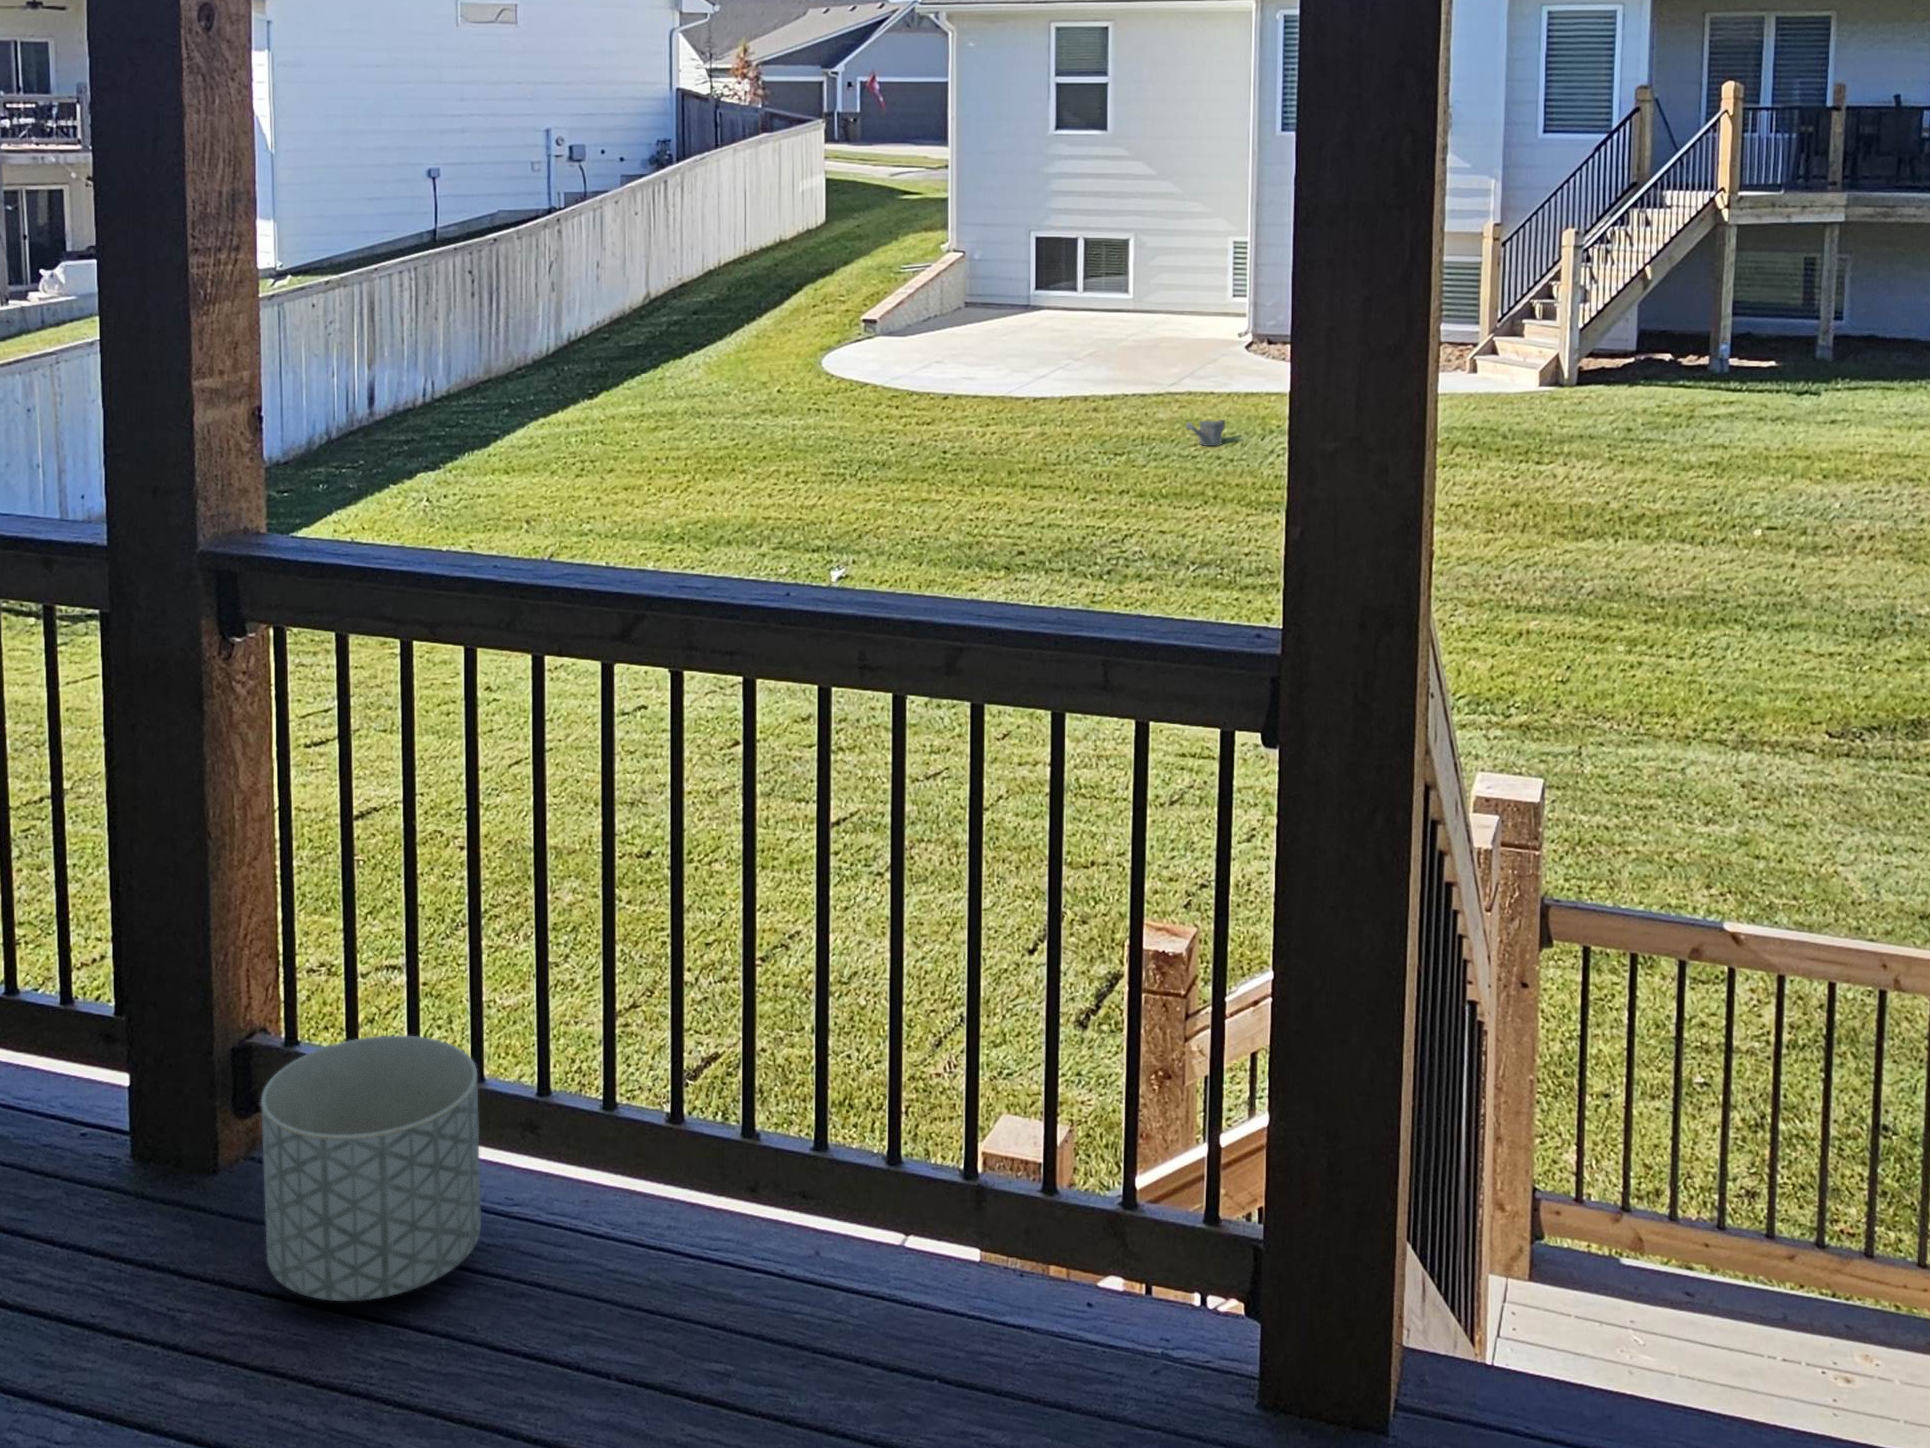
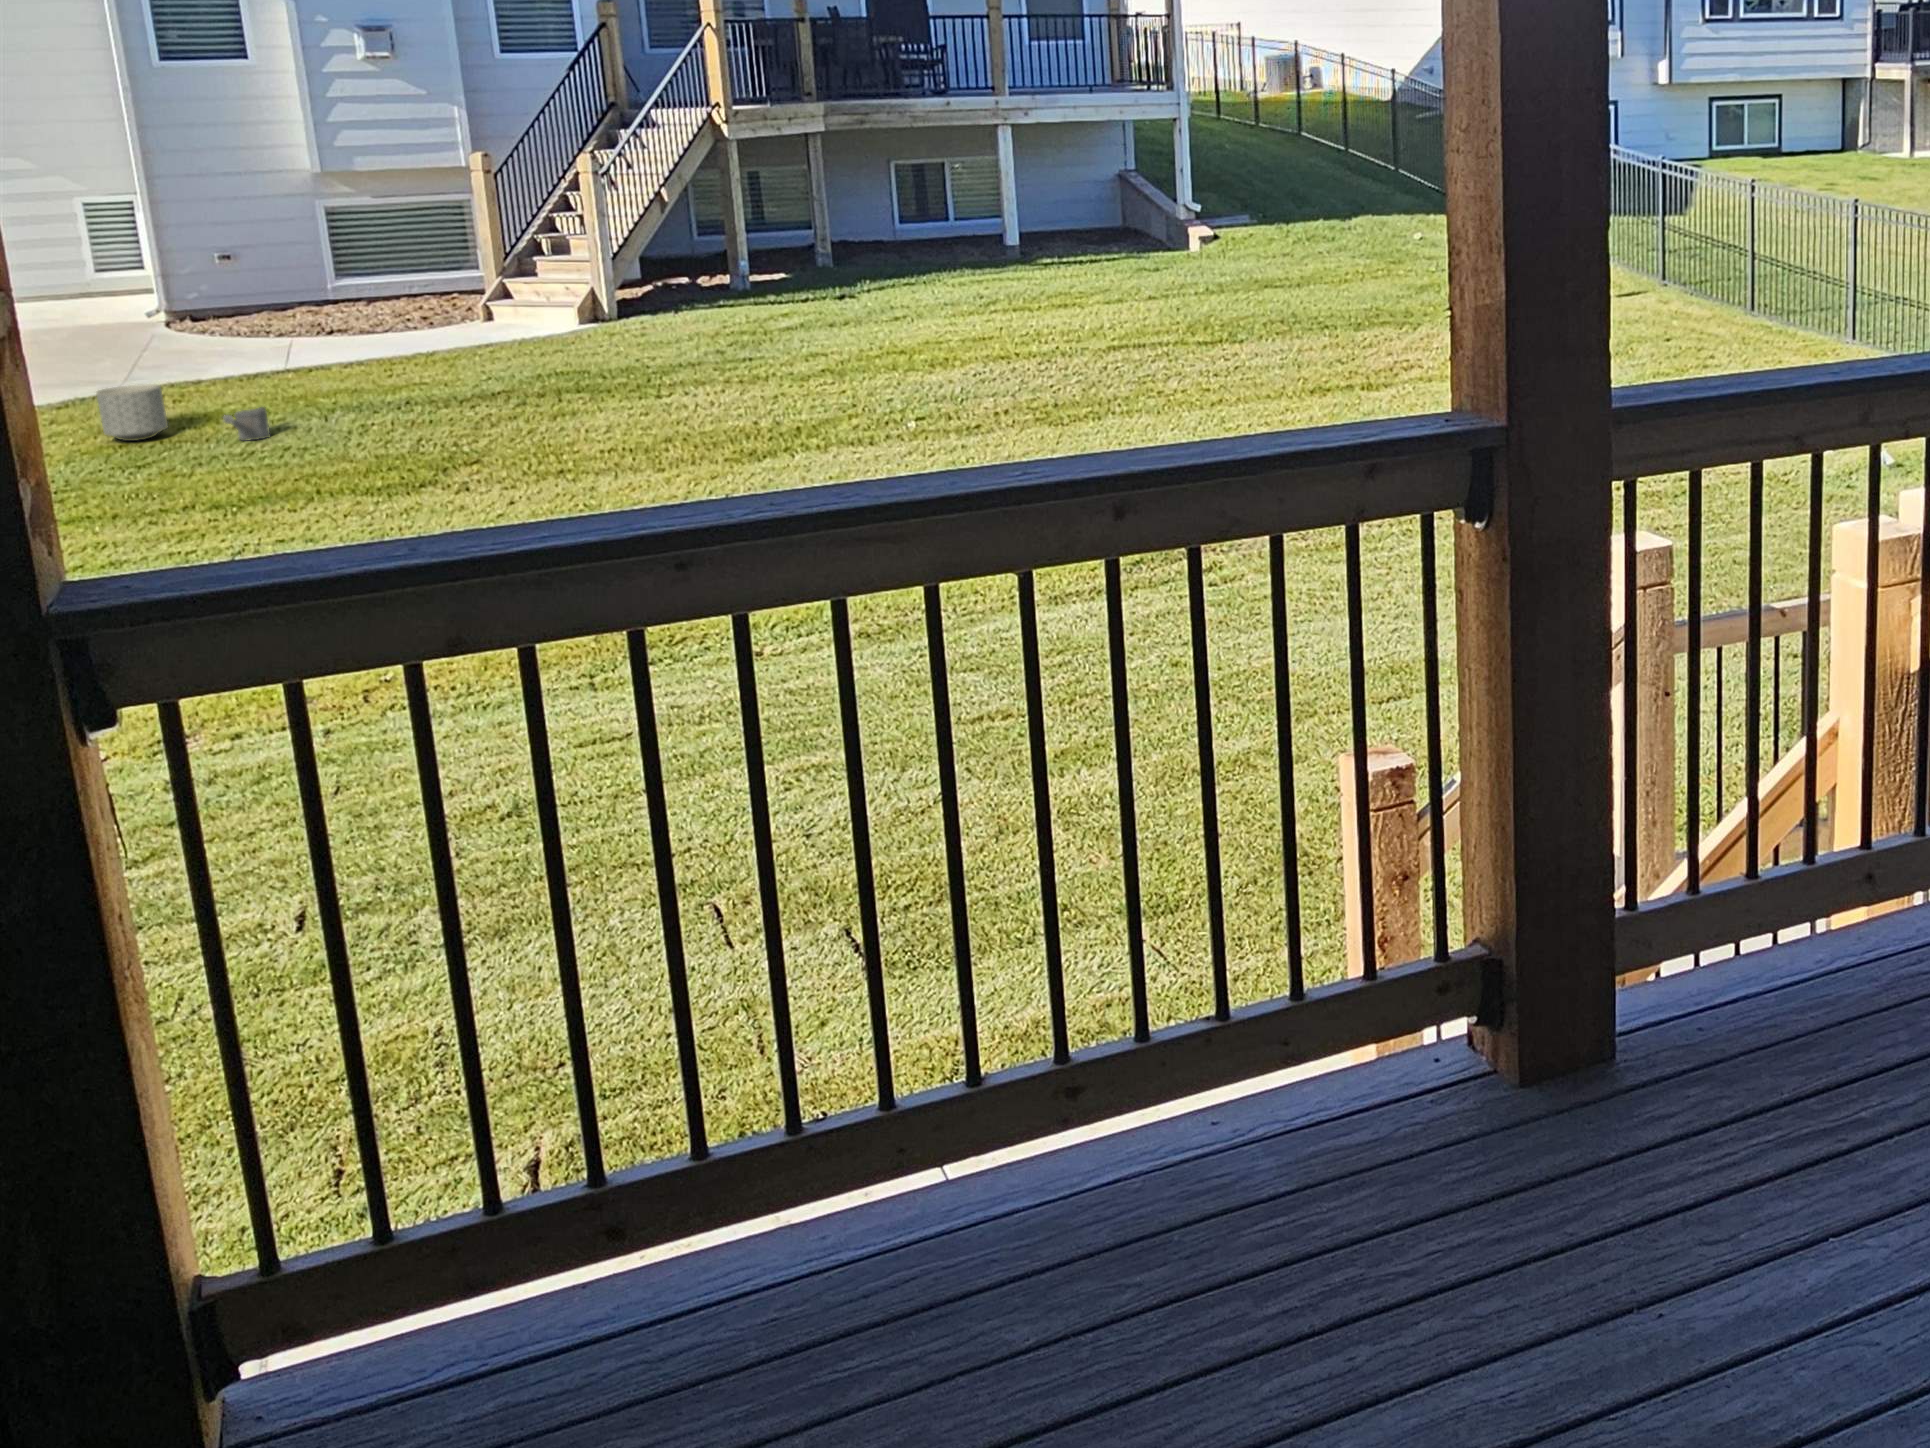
planter: present [261,1036,481,1301] -> present [96,384,168,441]

